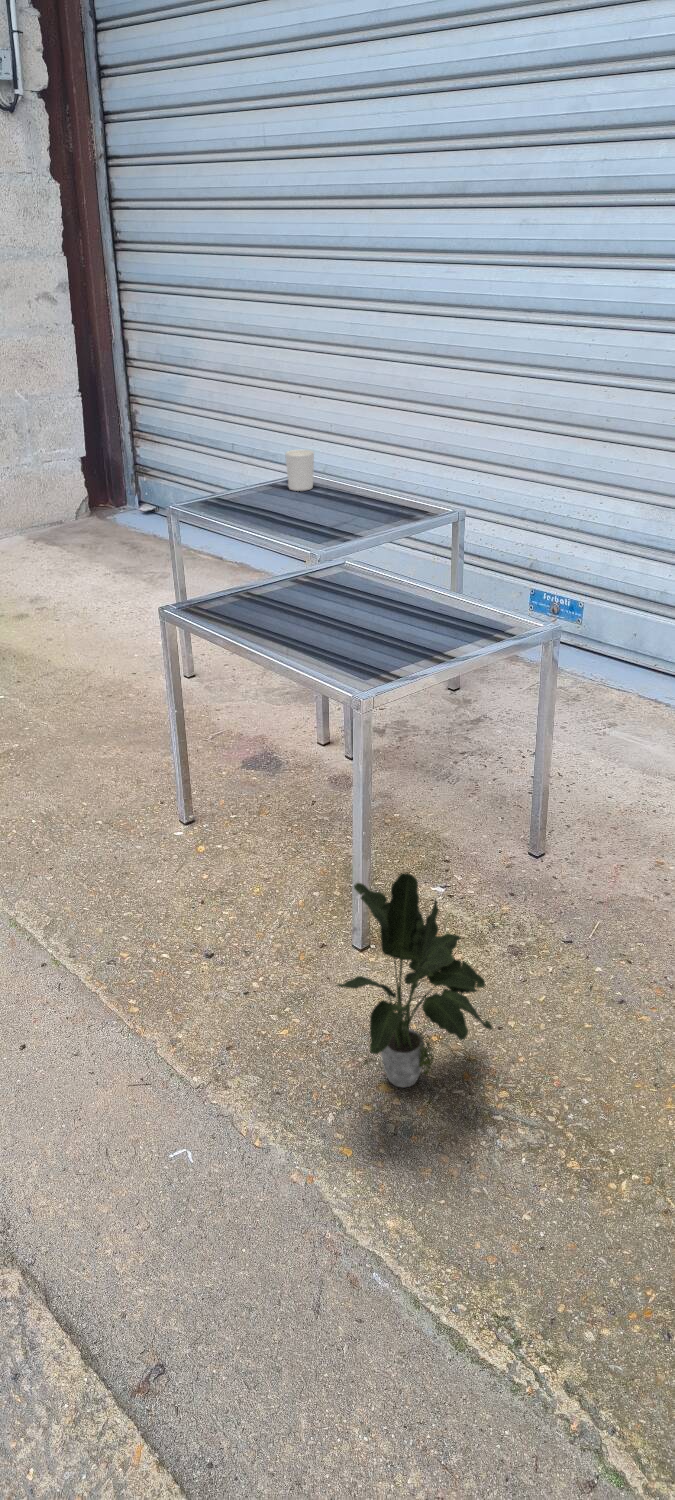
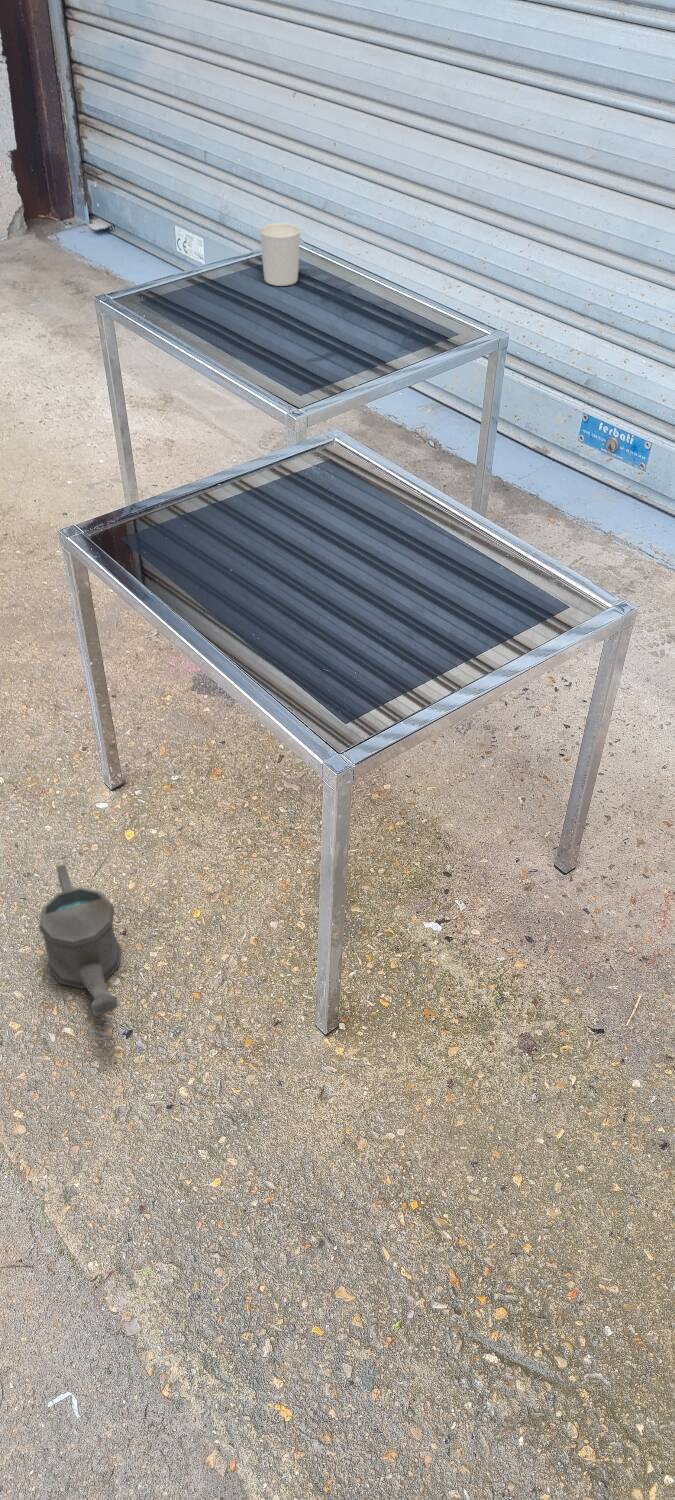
watering can: none [143,848,206,933] -> present [39,865,121,1015]
potted plant: present [337,873,493,1087] -> none [274,1067,493,1334]

